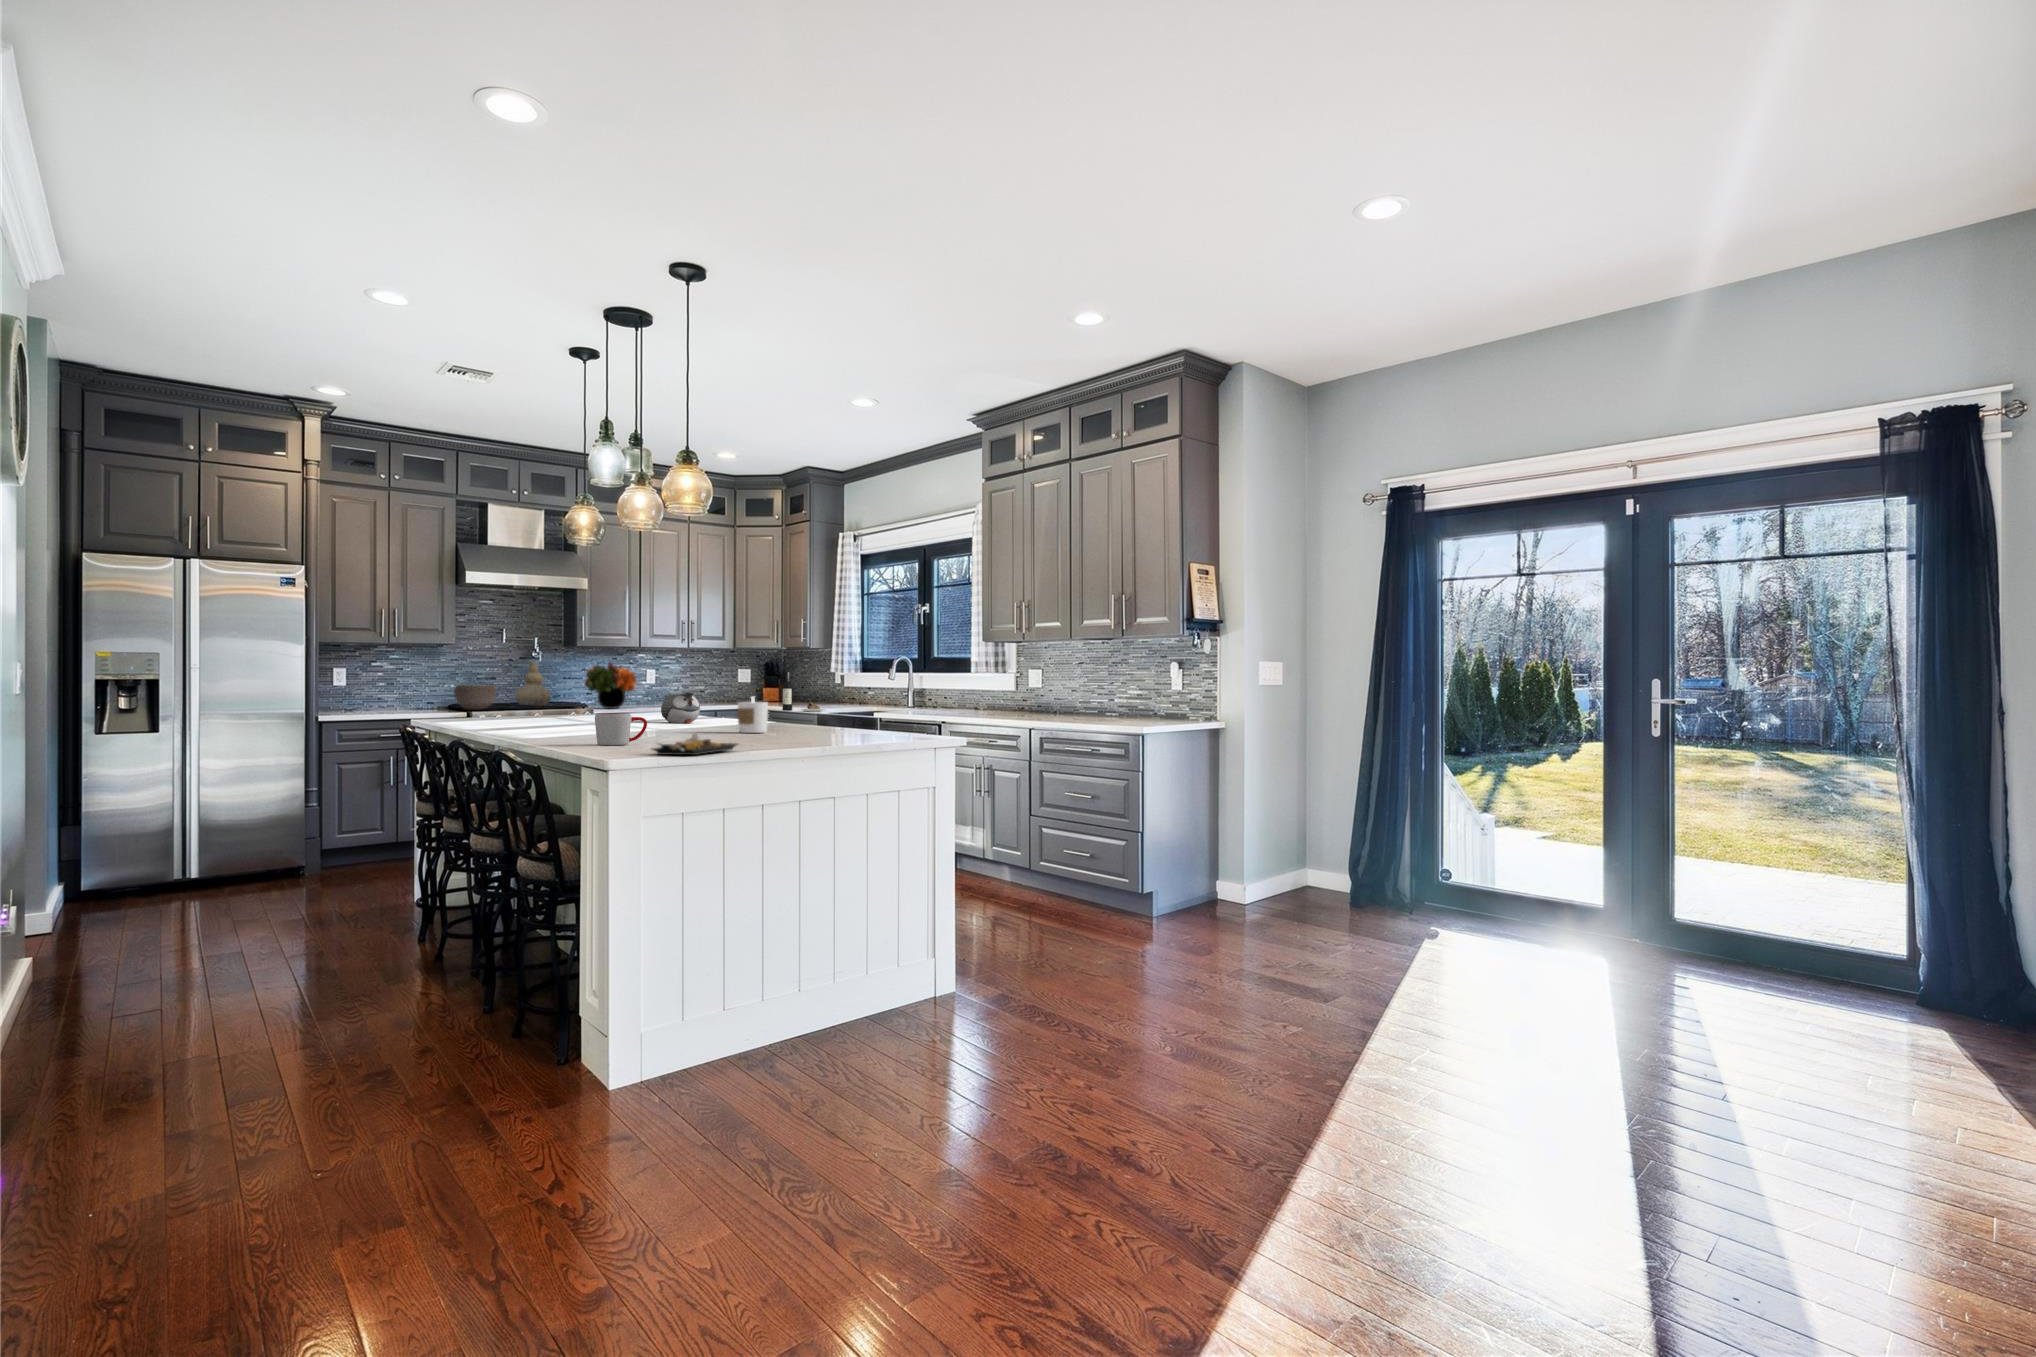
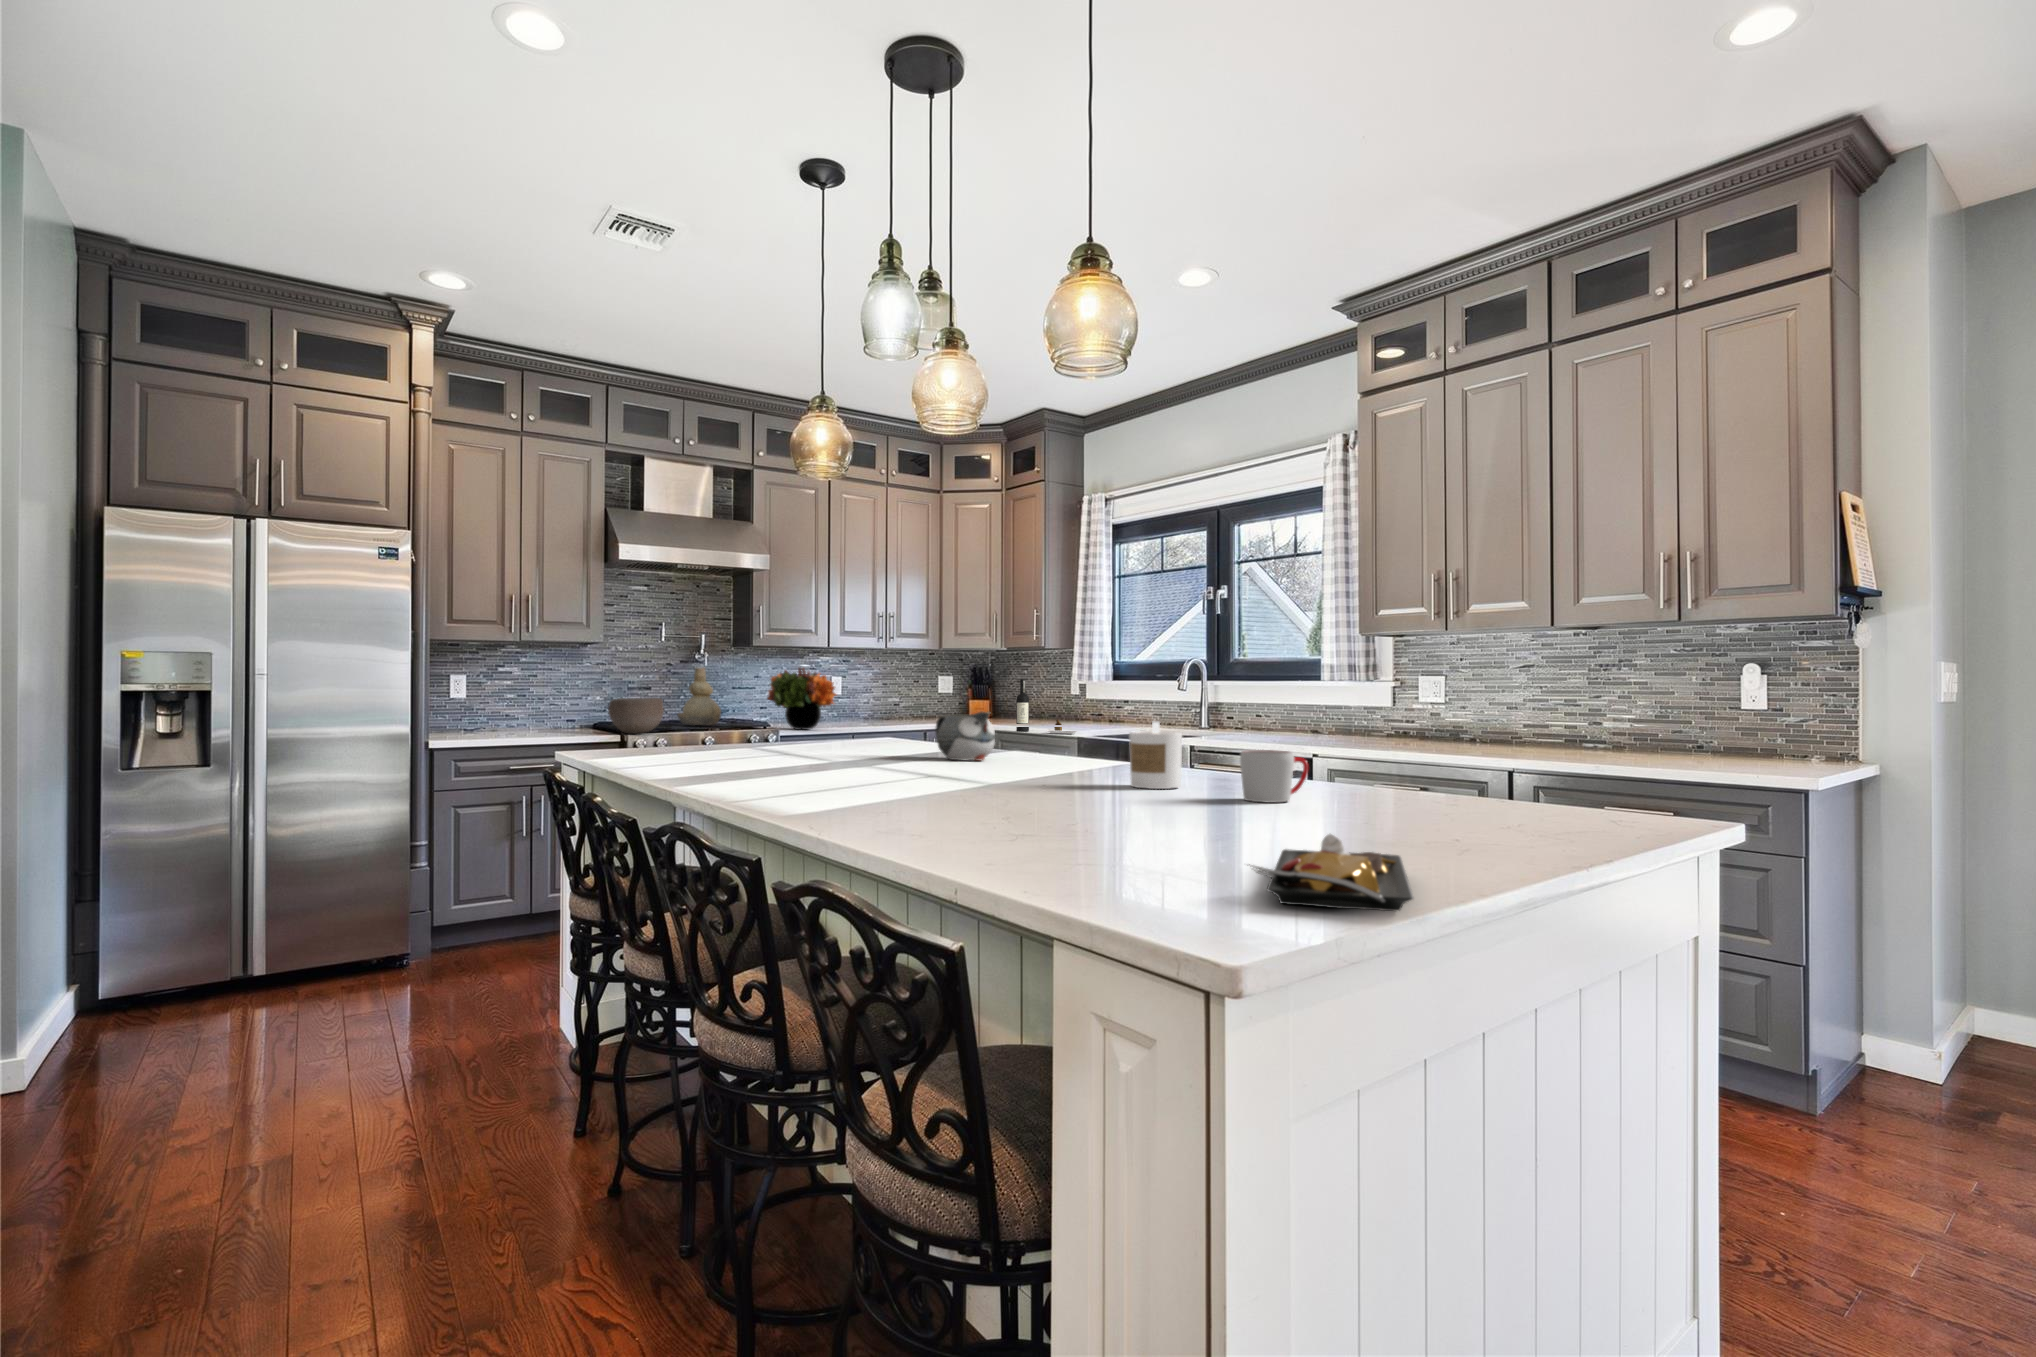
mug: present [595,713,647,745] -> present [1240,750,1308,803]

